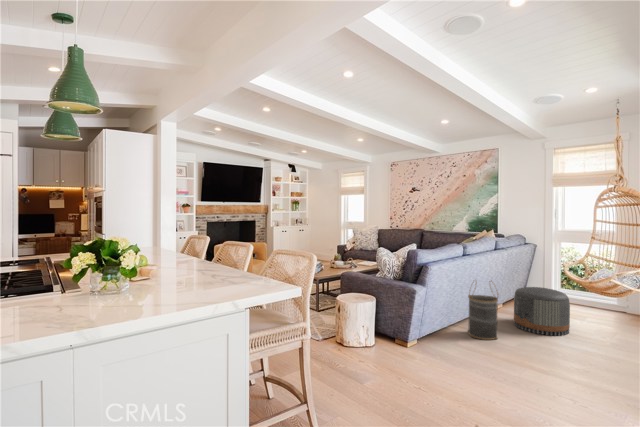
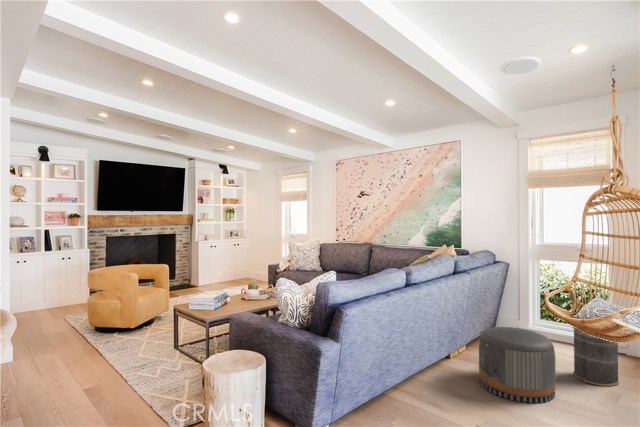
basket: present [468,282,498,340] -> present [573,309,619,386]

